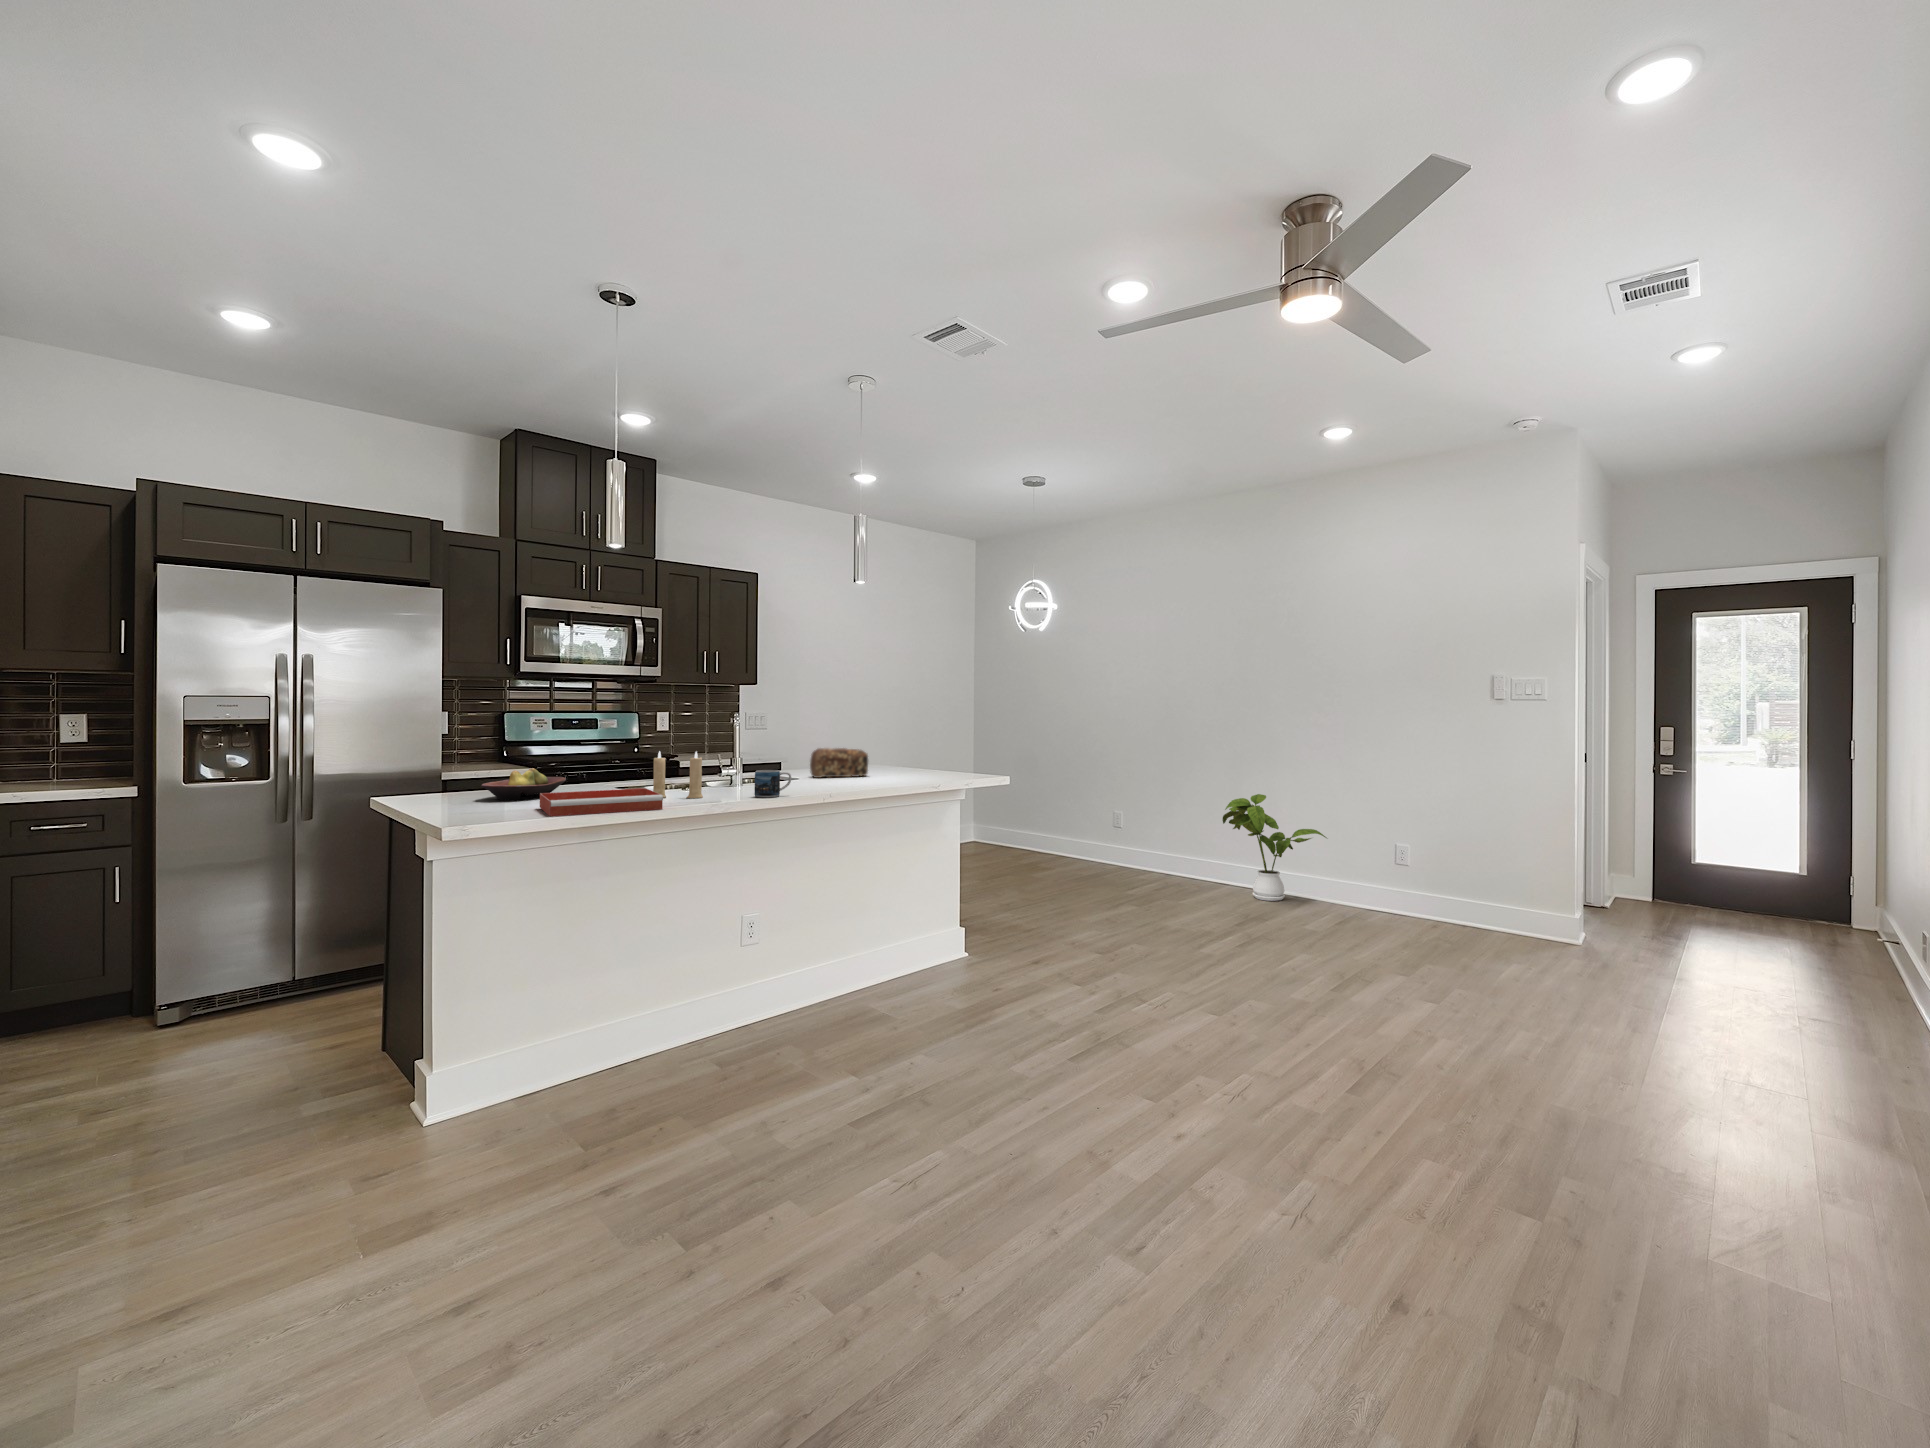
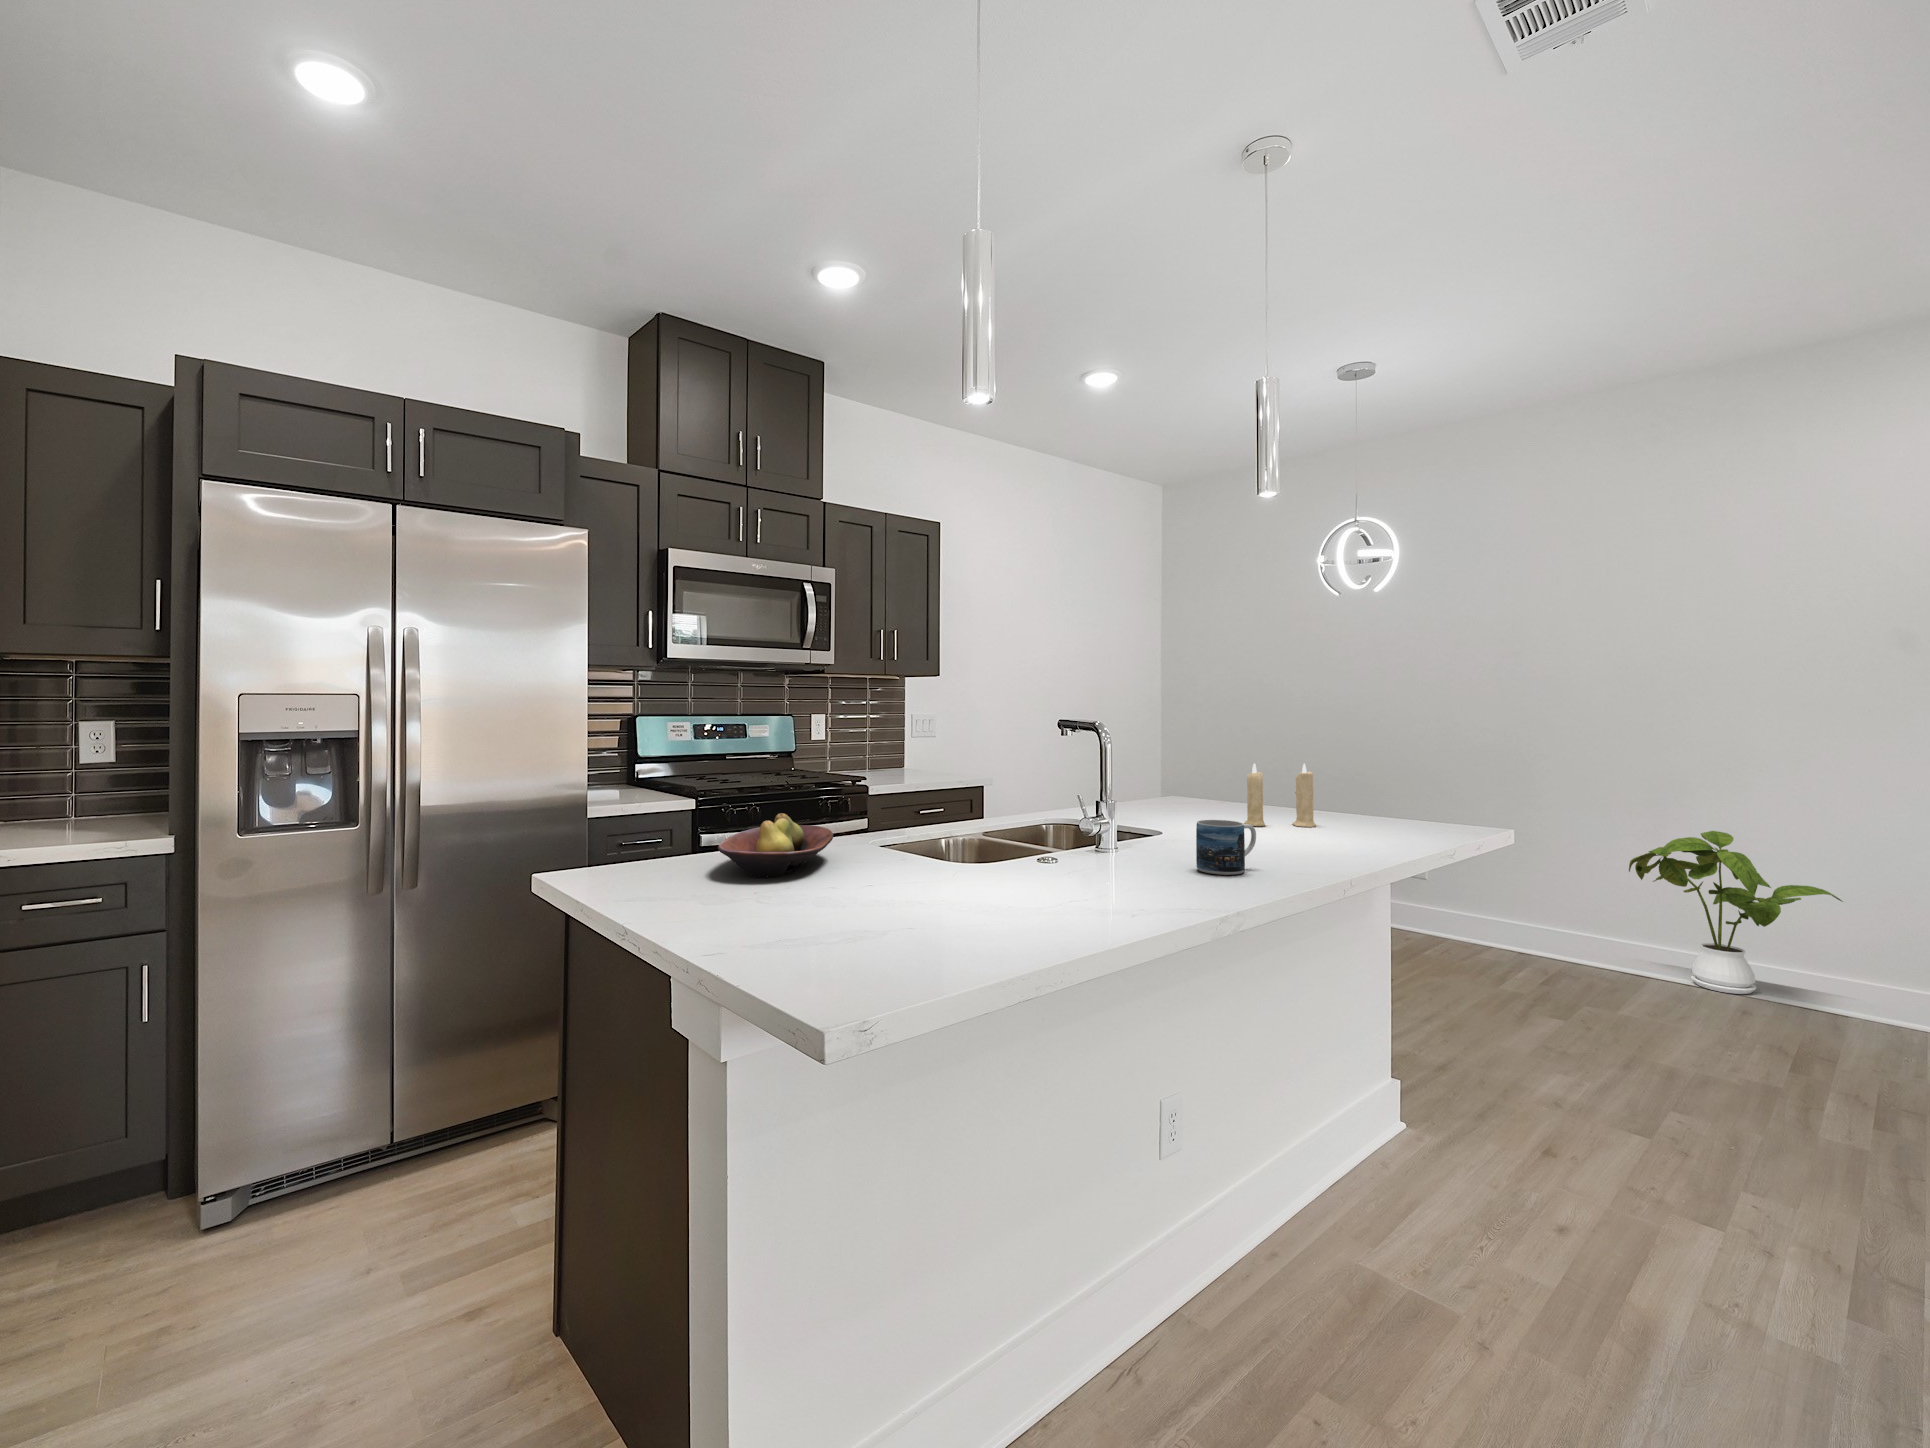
bread loaf: present [810,748,868,778] -> none [1112,767,1208,815]
candle: present [653,751,703,798] -> present [1244,763,1316,827]
tray: present [540,788,663,816] -> none [876,862,1146,951]

